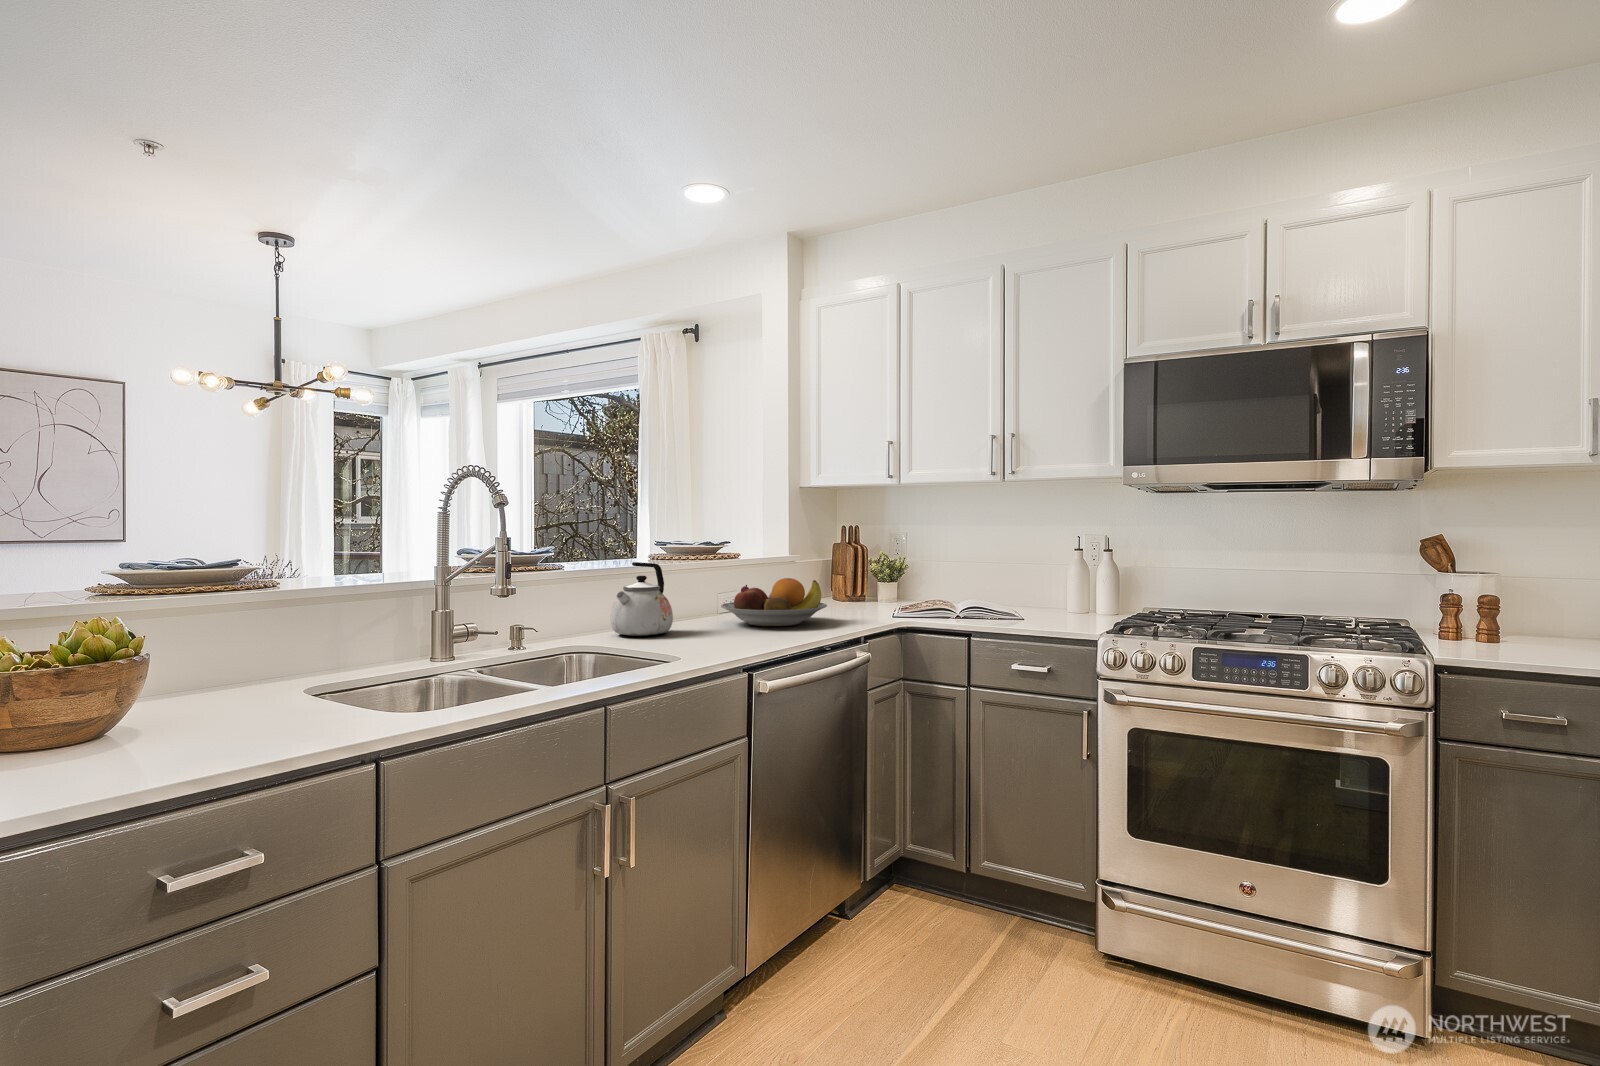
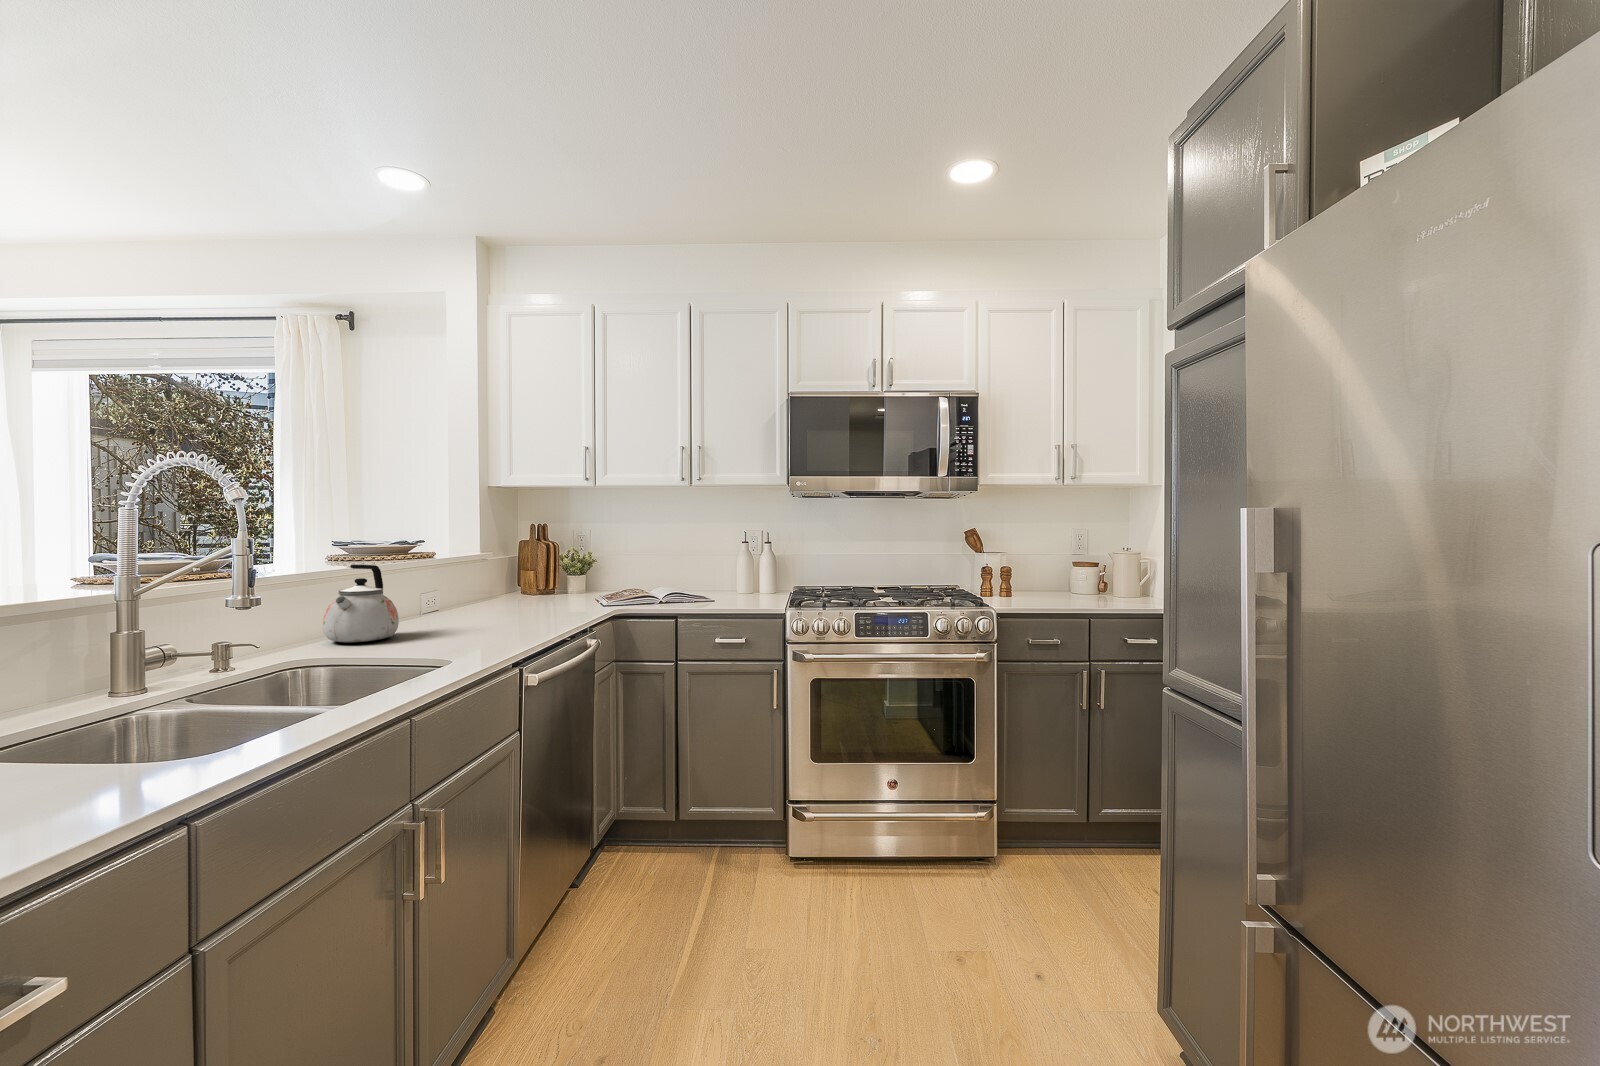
fruit bowl: present [721,578,827,626] -> none [440,575,551,622]

